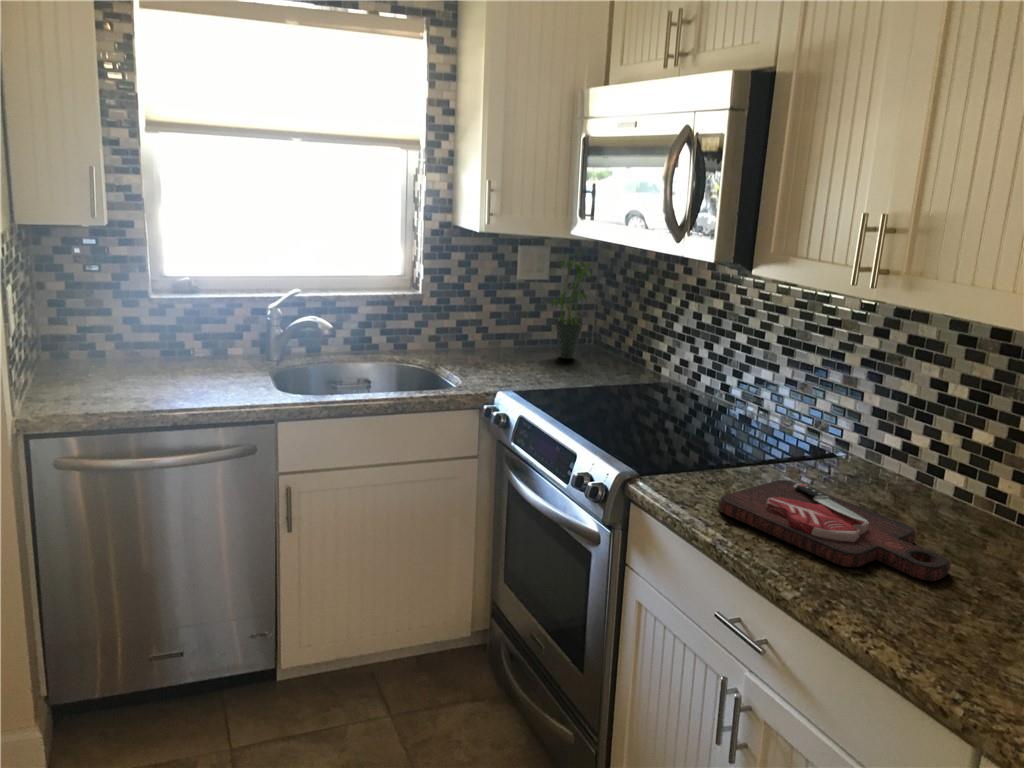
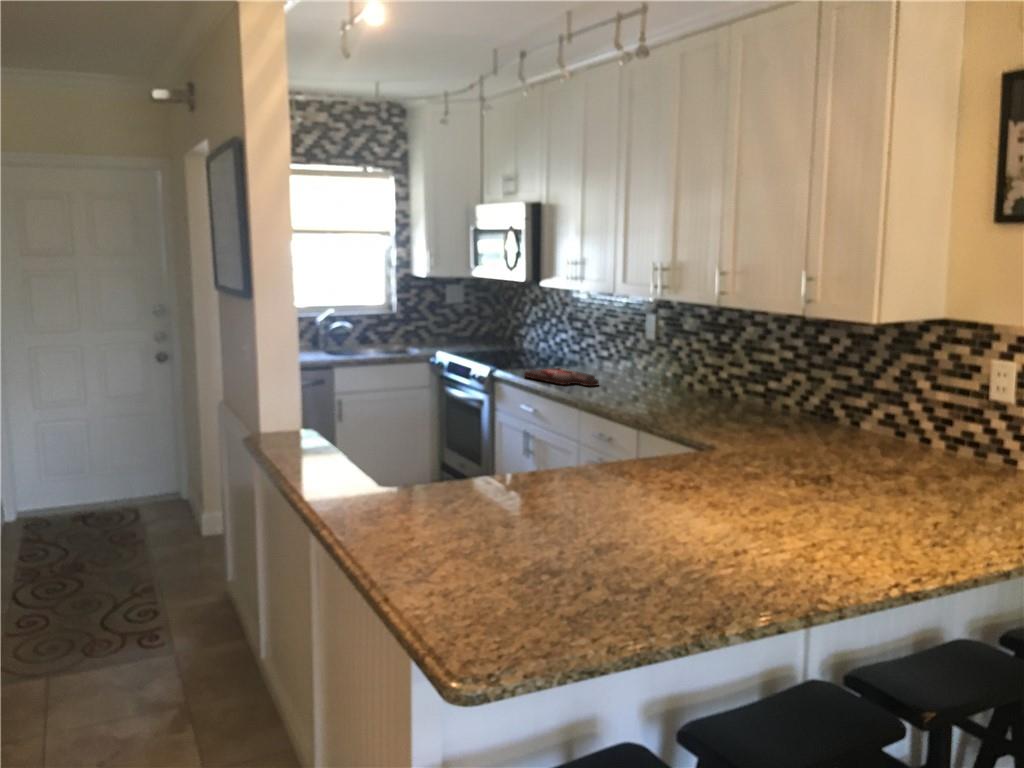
potted plant: present [551,255,592,359] -> none [465,287,490,343]

